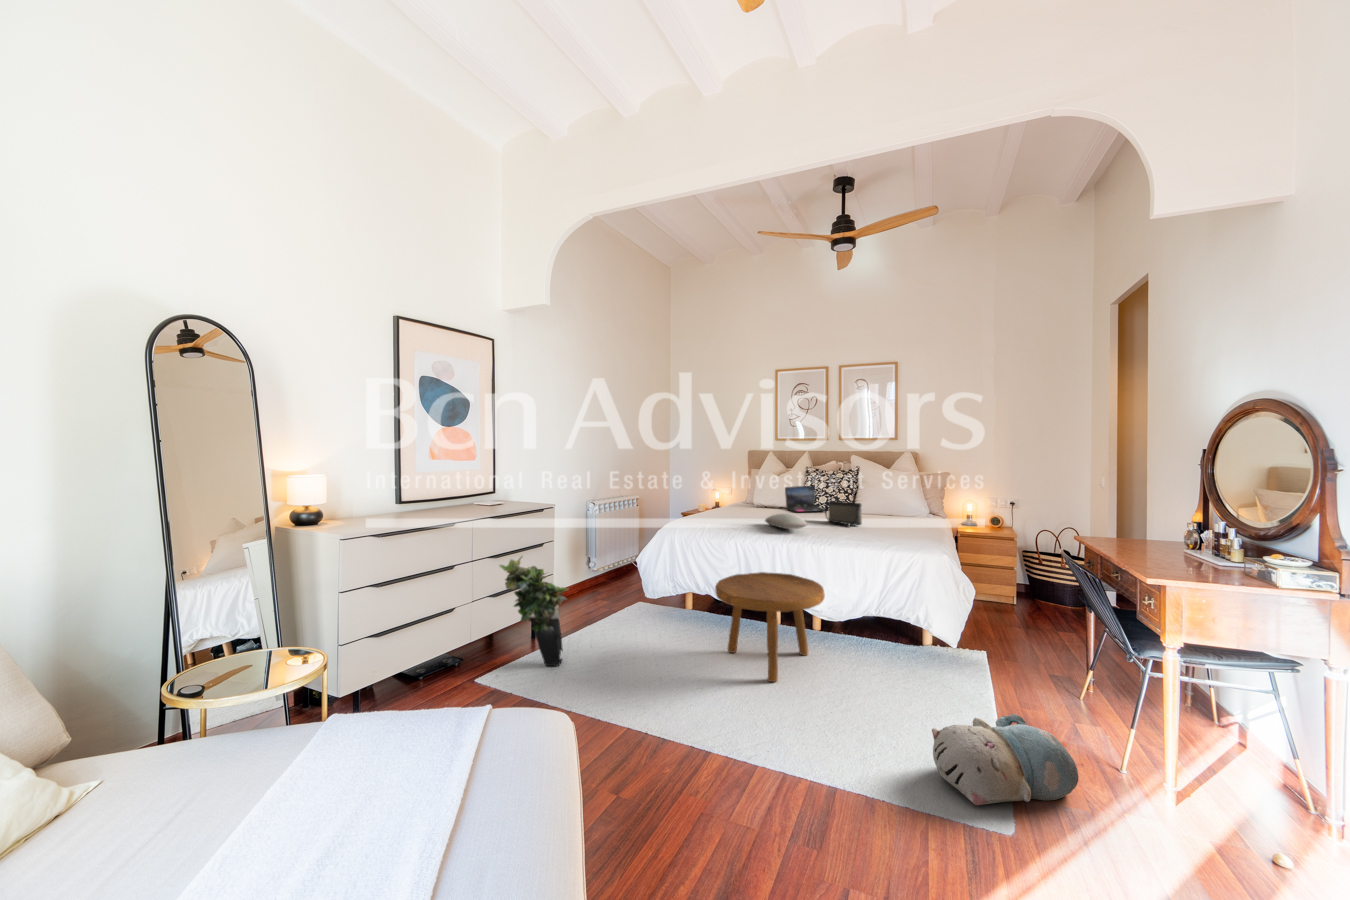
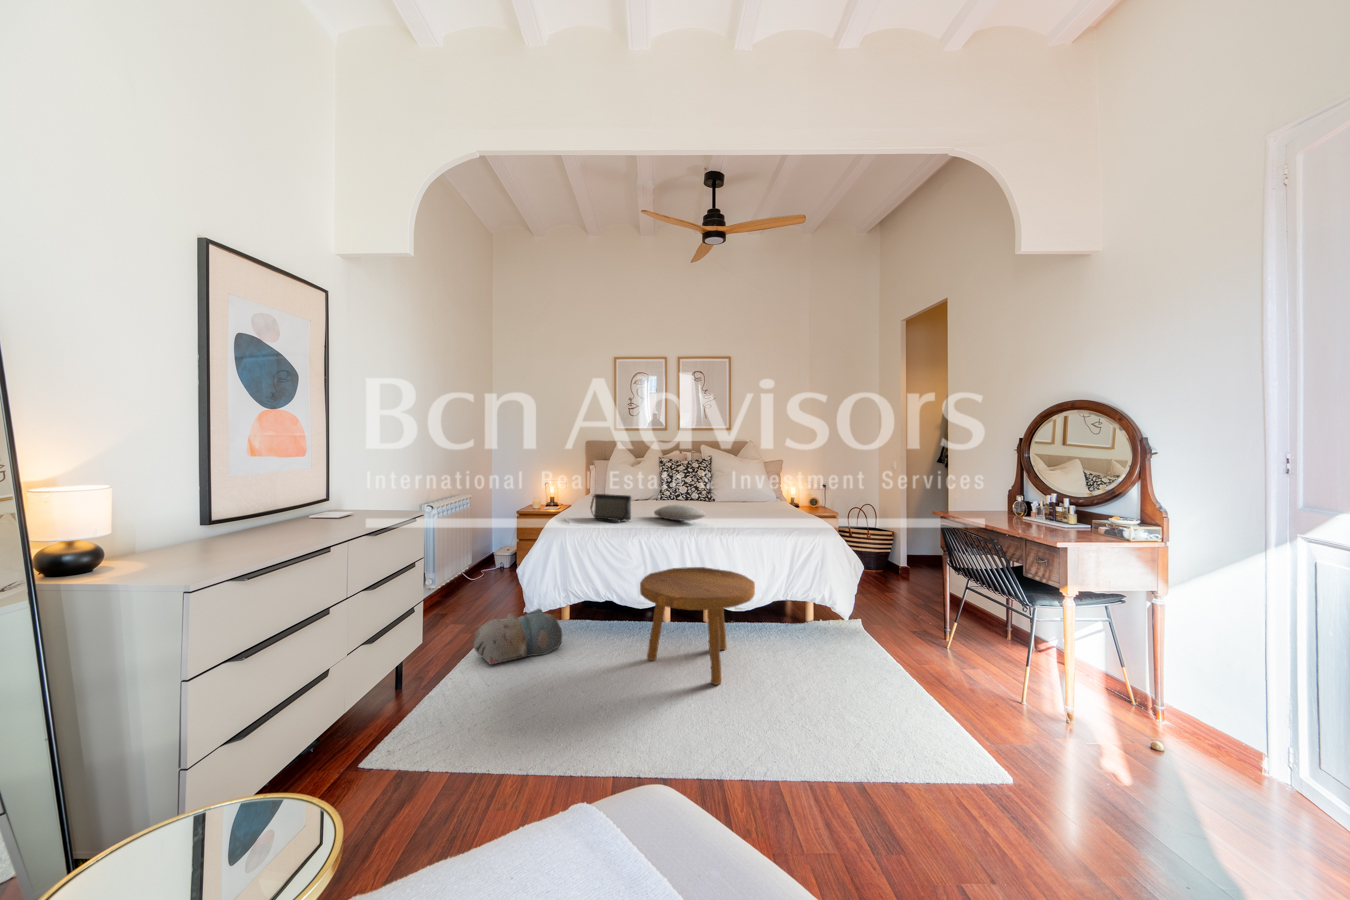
laptop: present [785,486,825,512] -> none [648,477,690,504]
handbag: present [825,501,862,526] -> present [590,494,631,522]
potted plant: present [499,557,568,666] -> none [364,577,467,723]
plush toy: present [932,714,1079,805] -> present [474,609,563,664]

